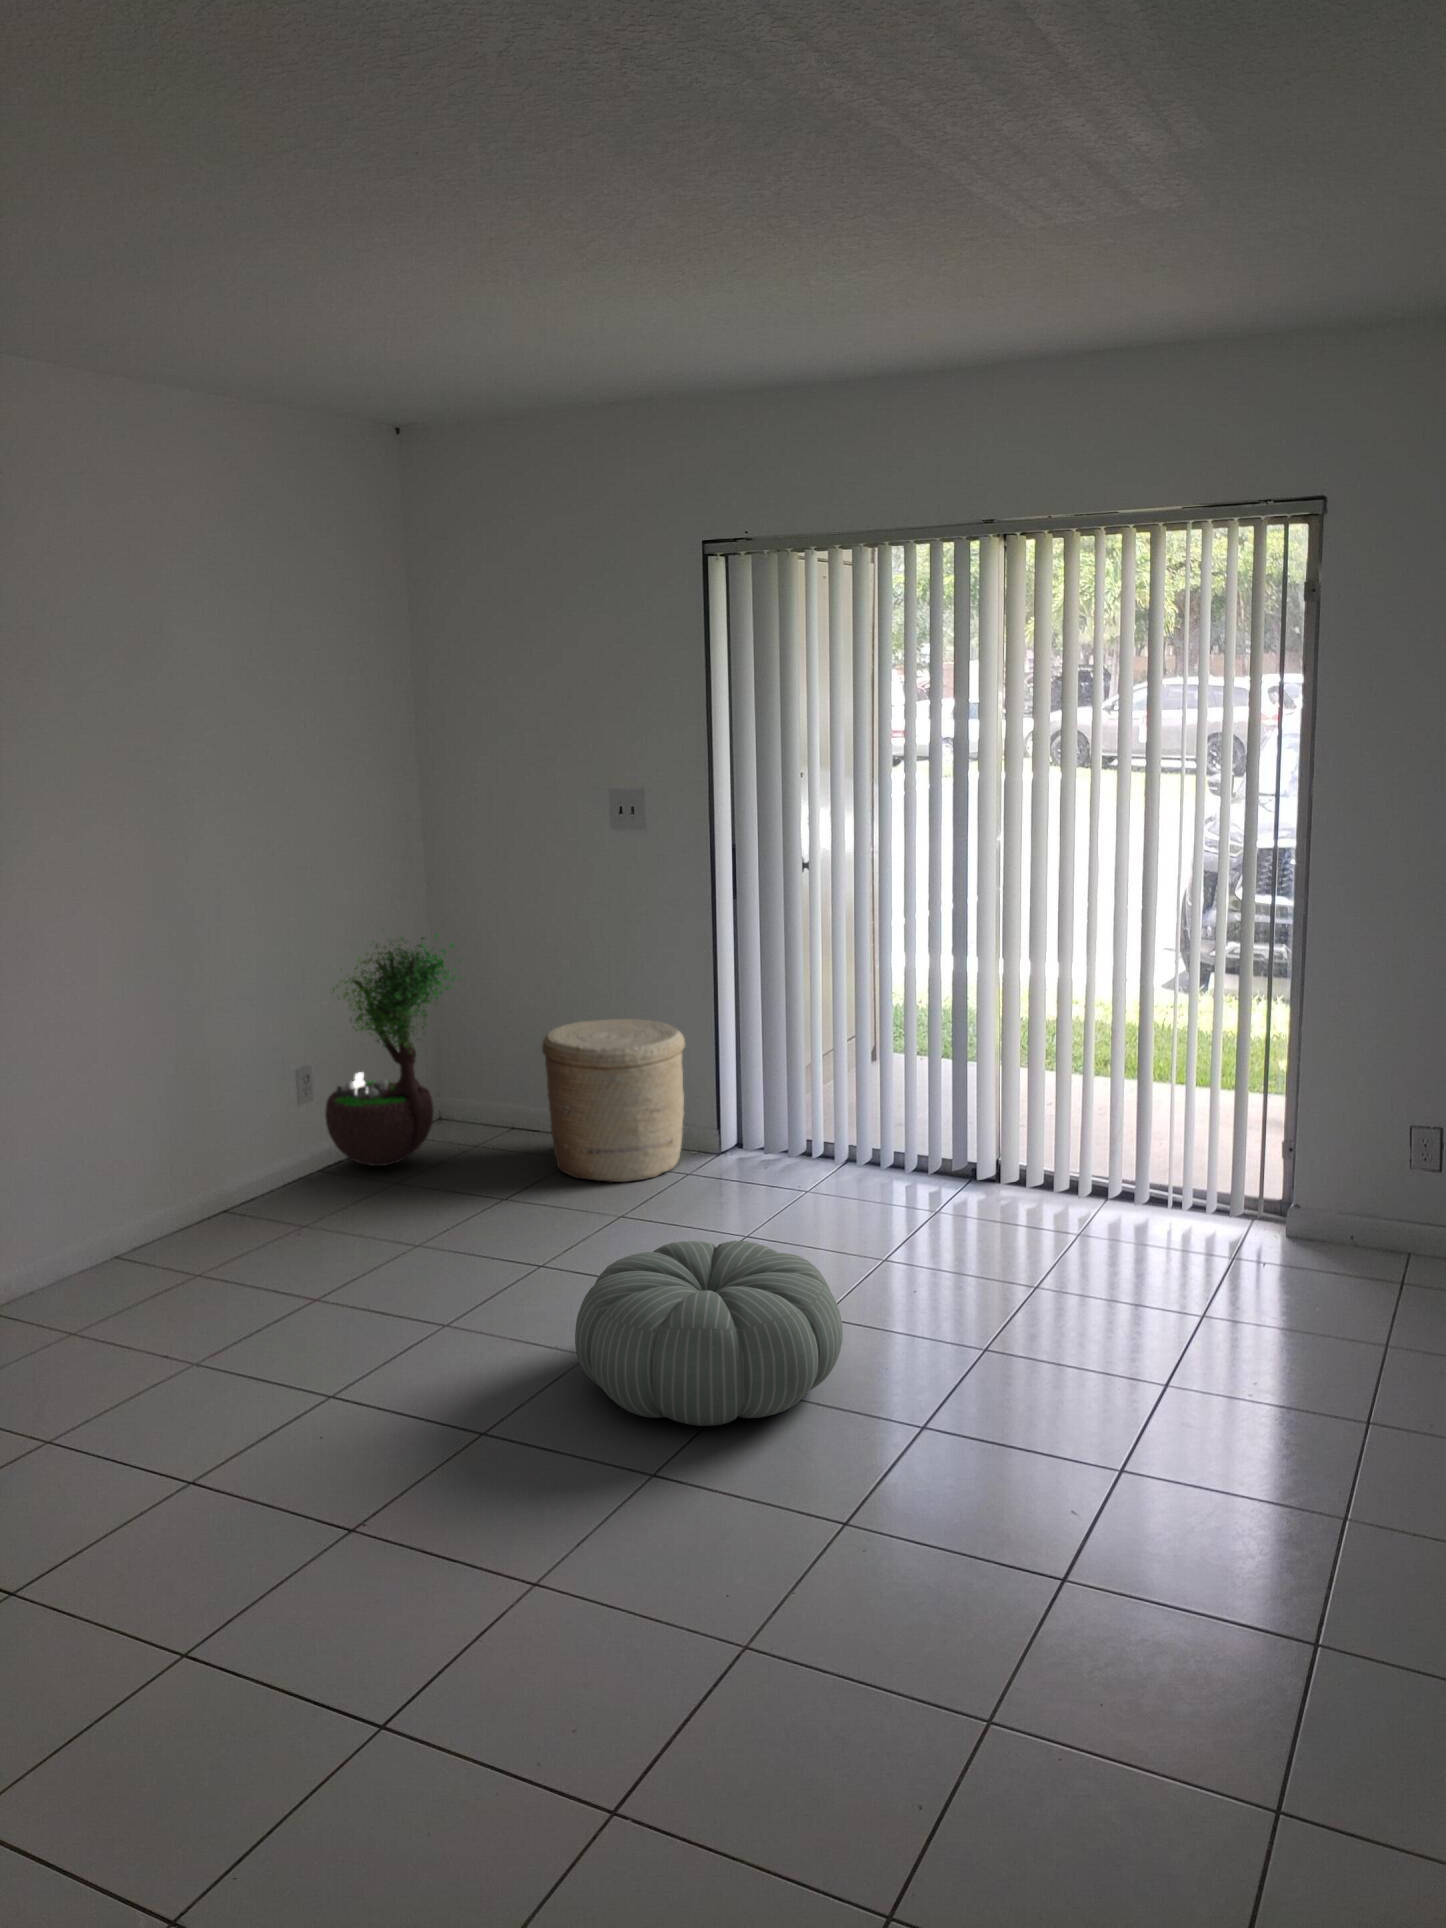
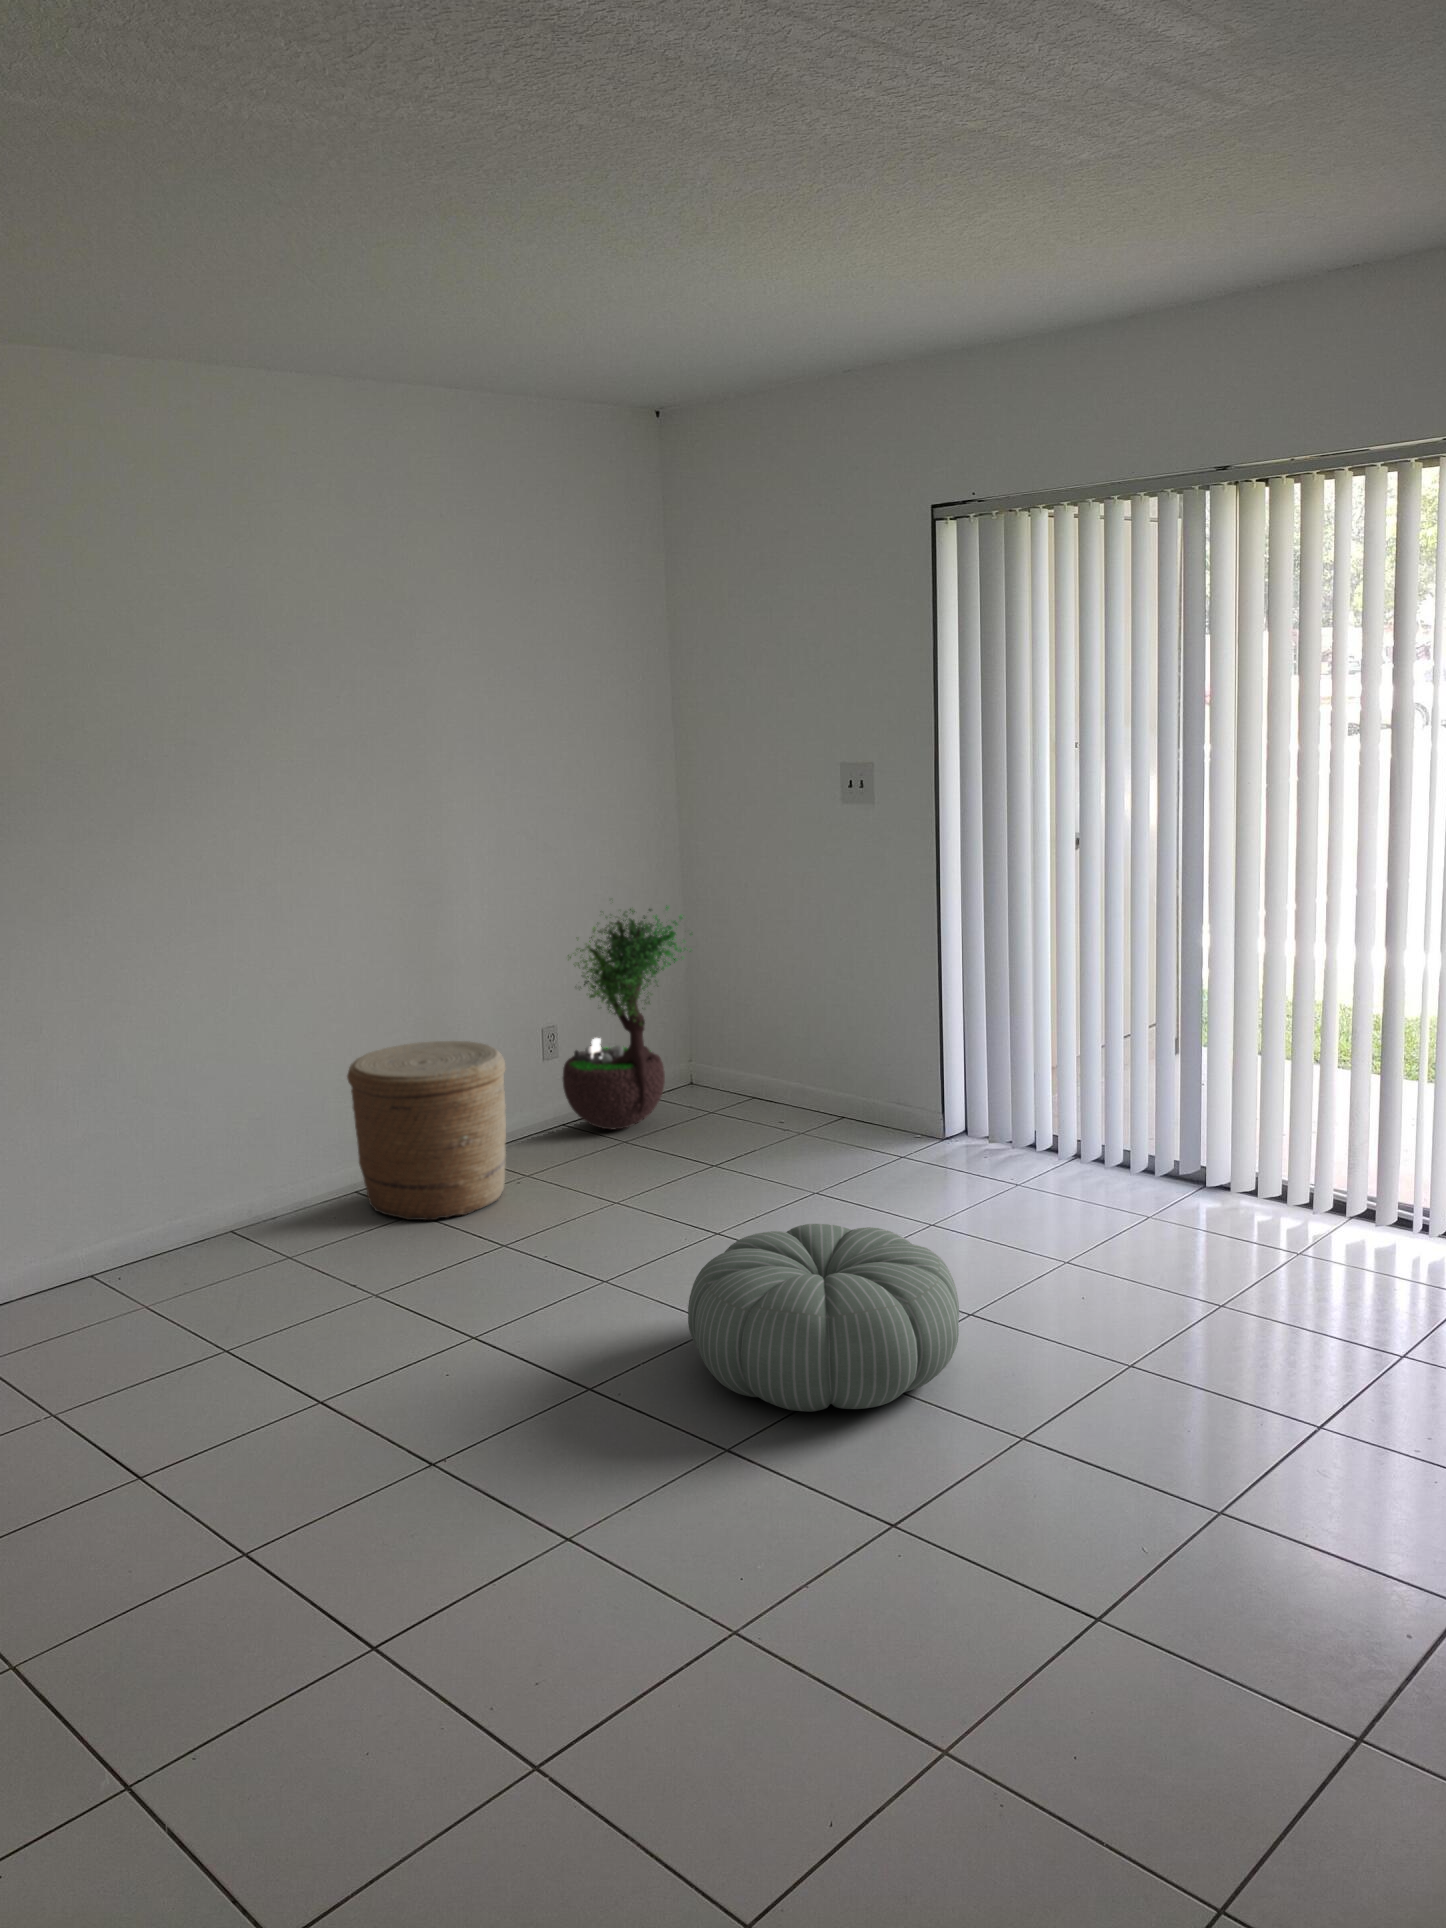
woven basket: present [542,1019,685,1182] -> present [347,1041,506,1220]

